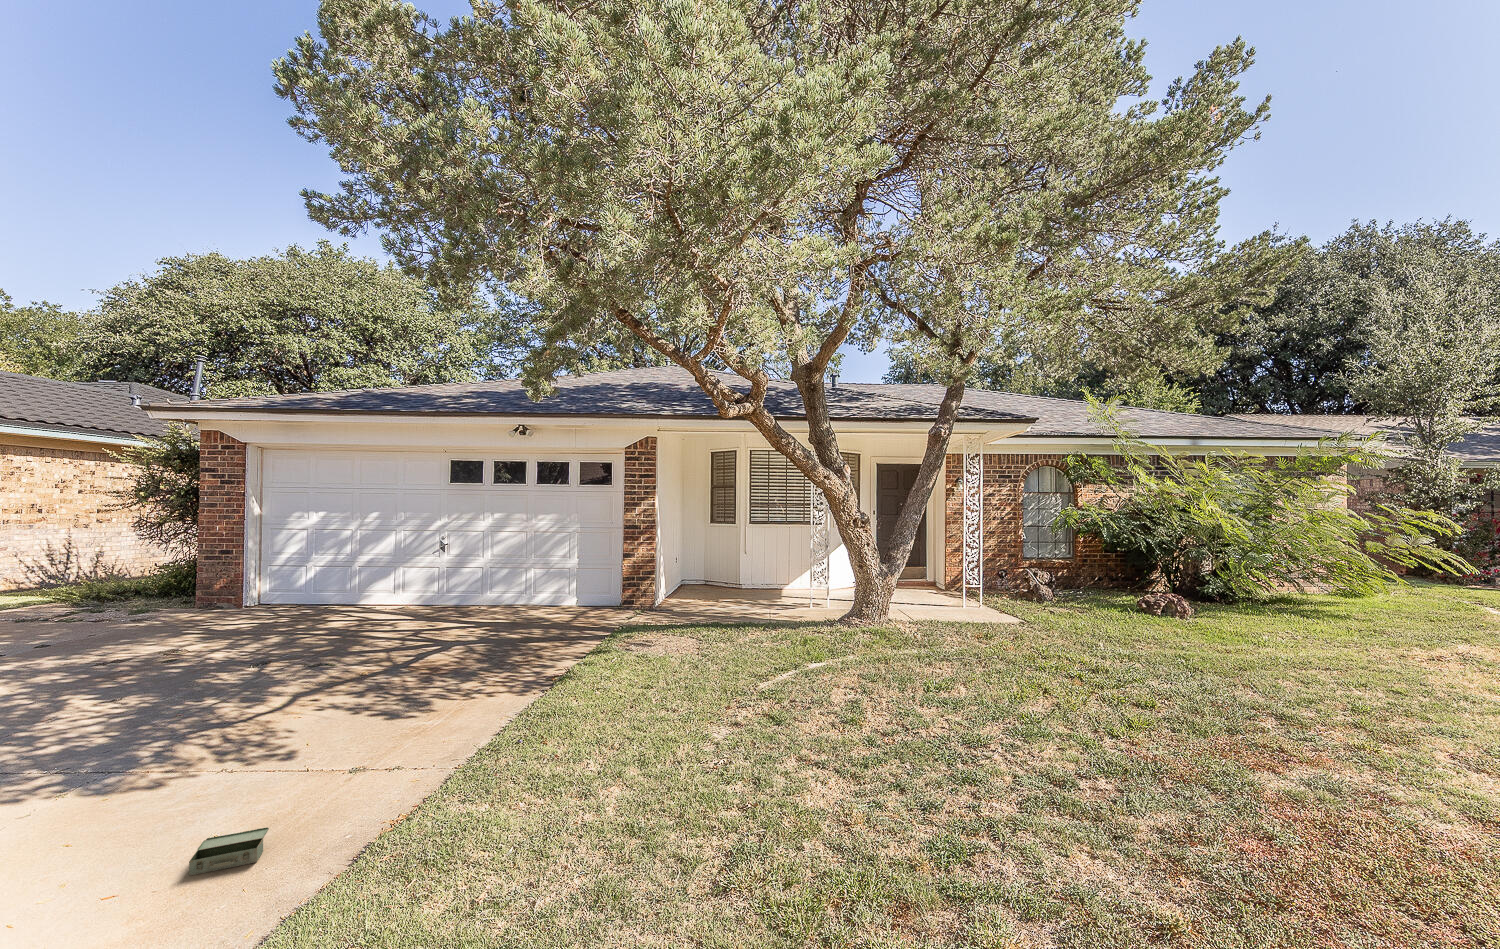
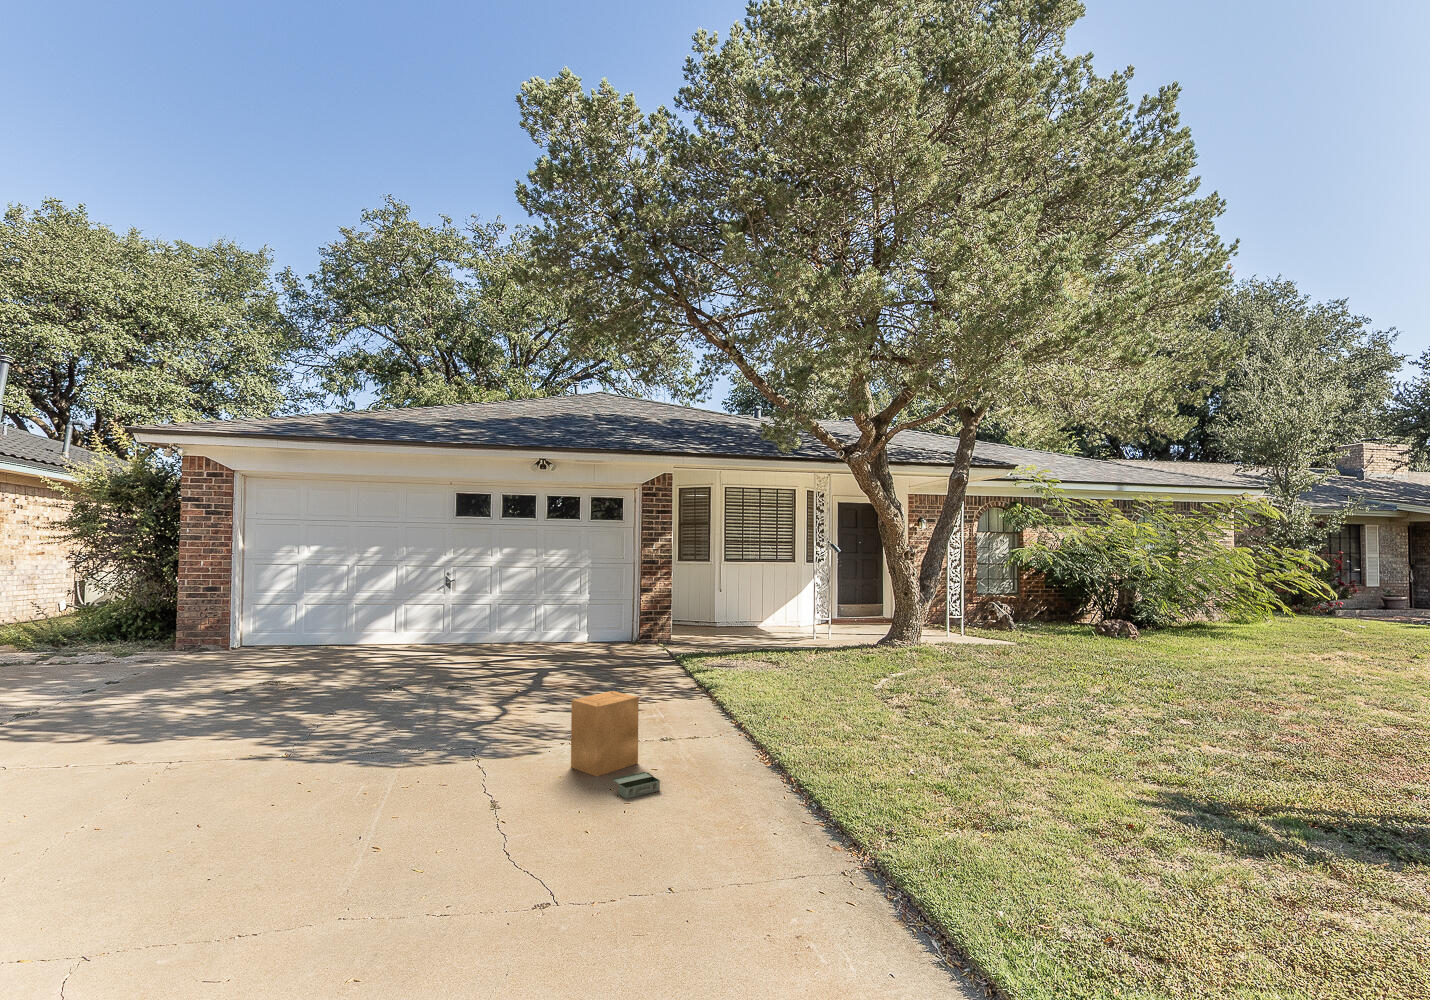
cardboard box: none [240,701,327,821] -> present [571,691,639,776]

